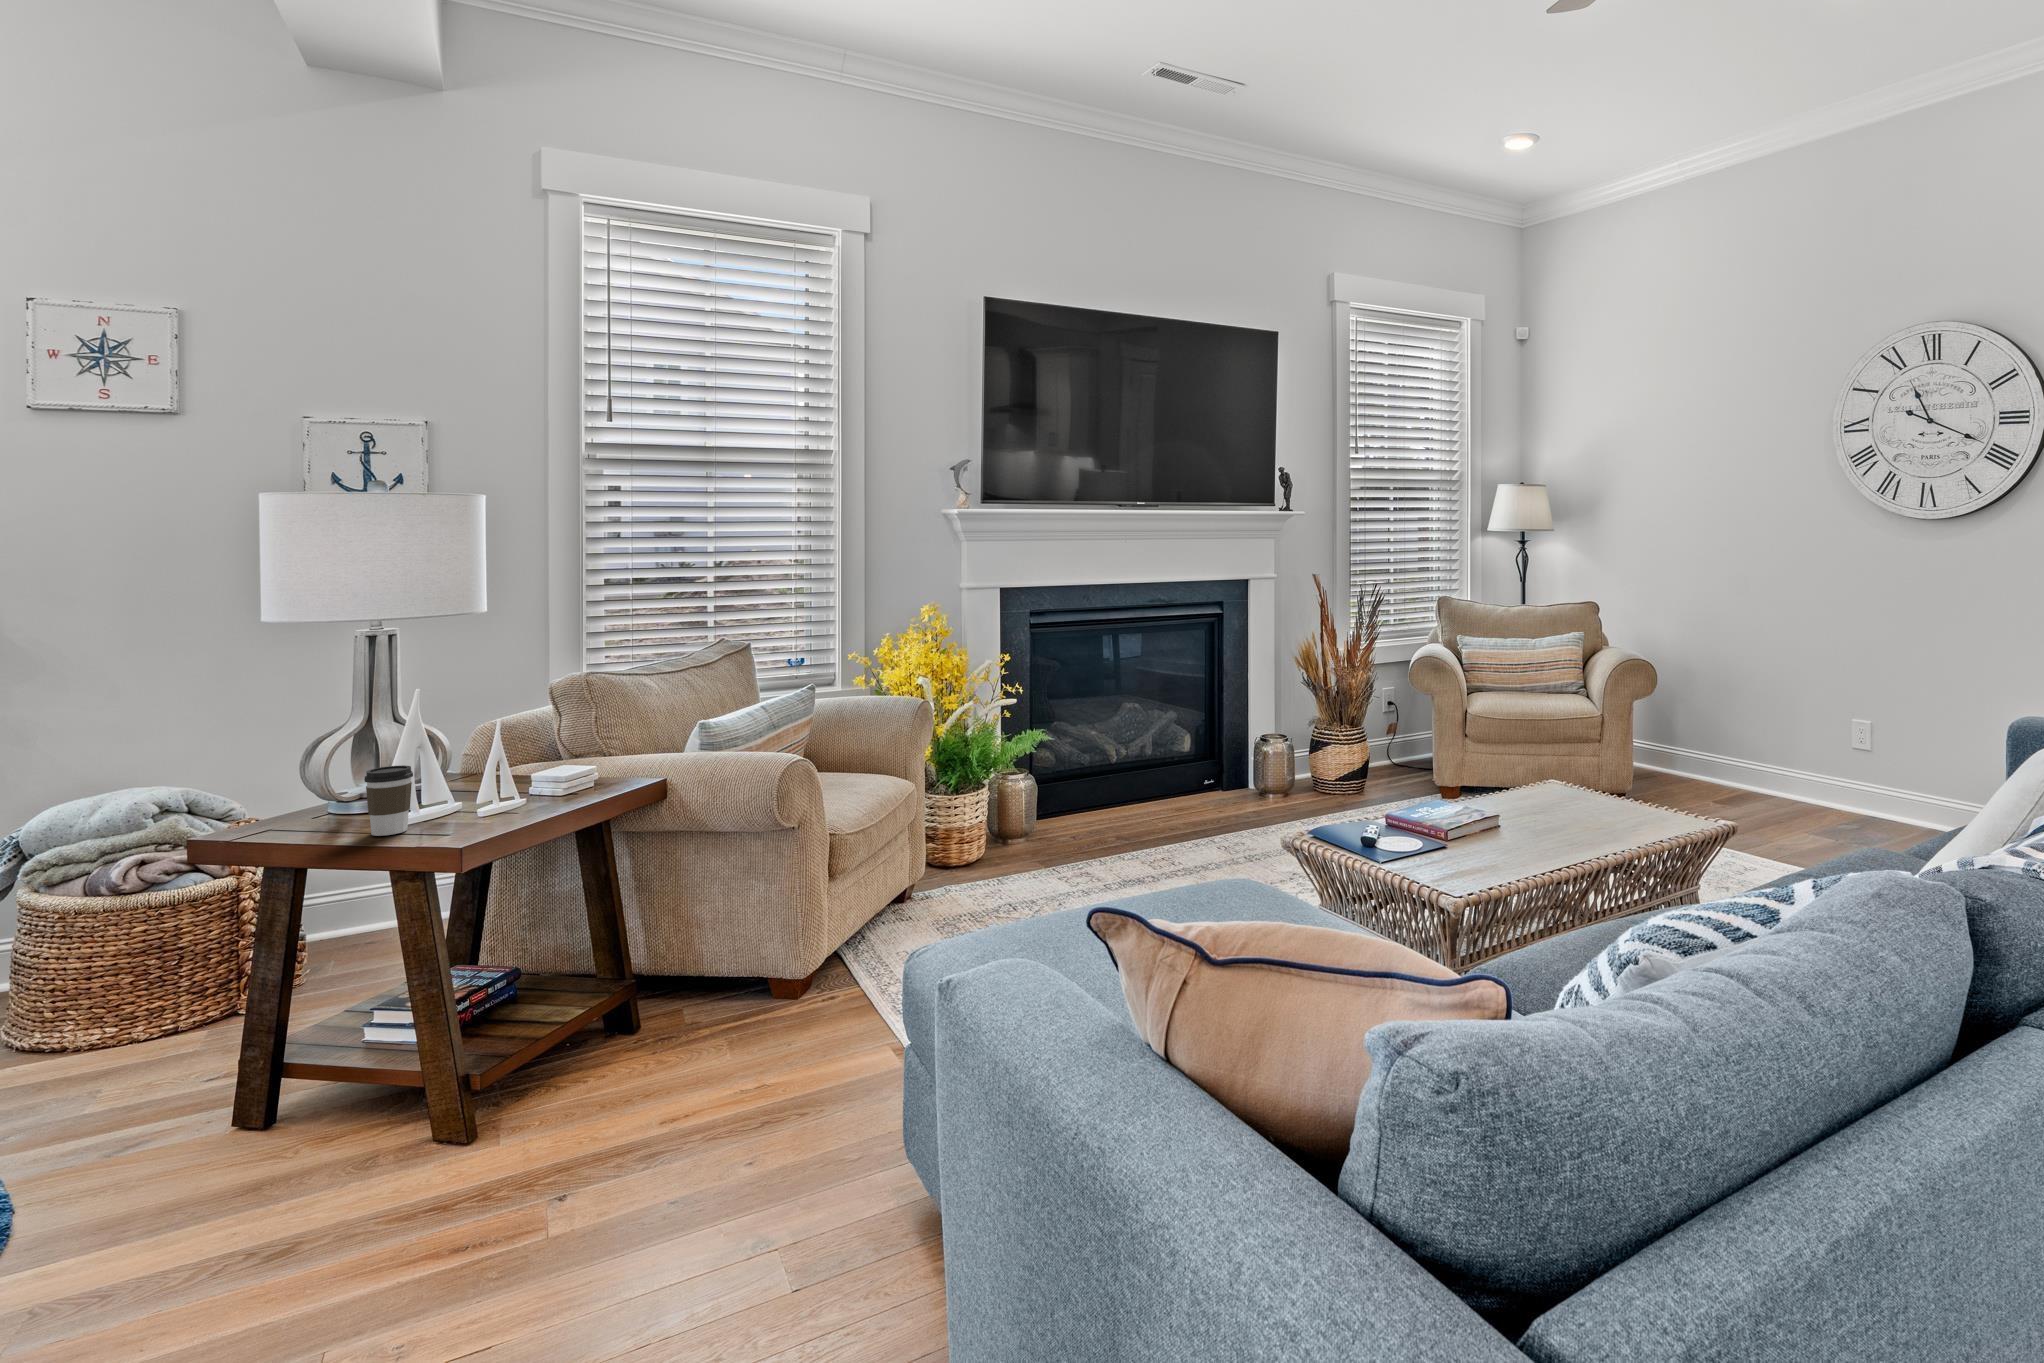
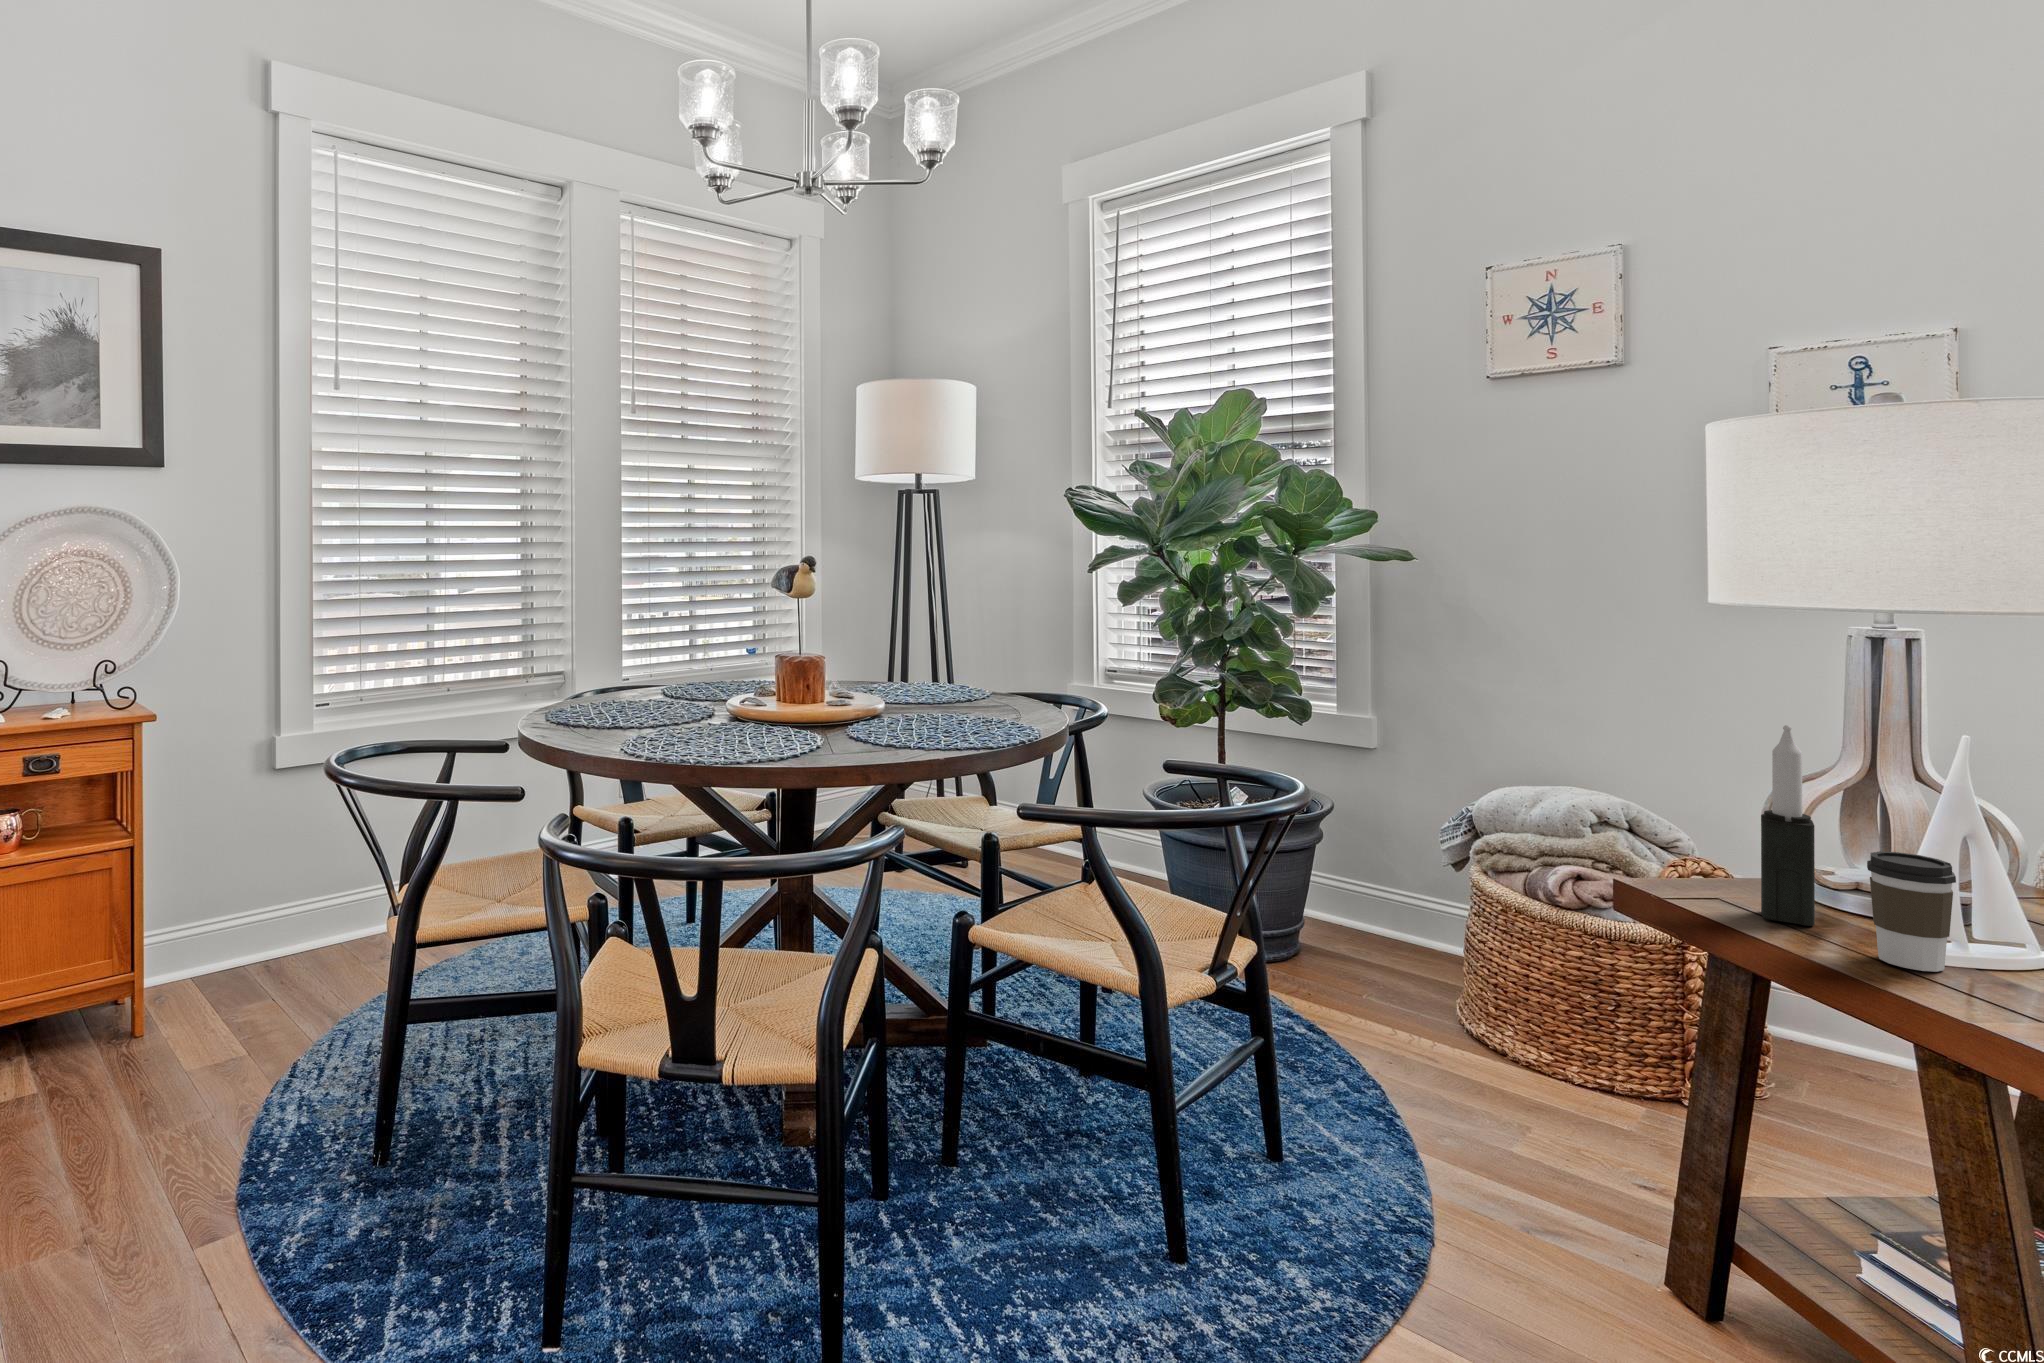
candle: none [298,700,334,834] -> present [1761,725,1815,926]

